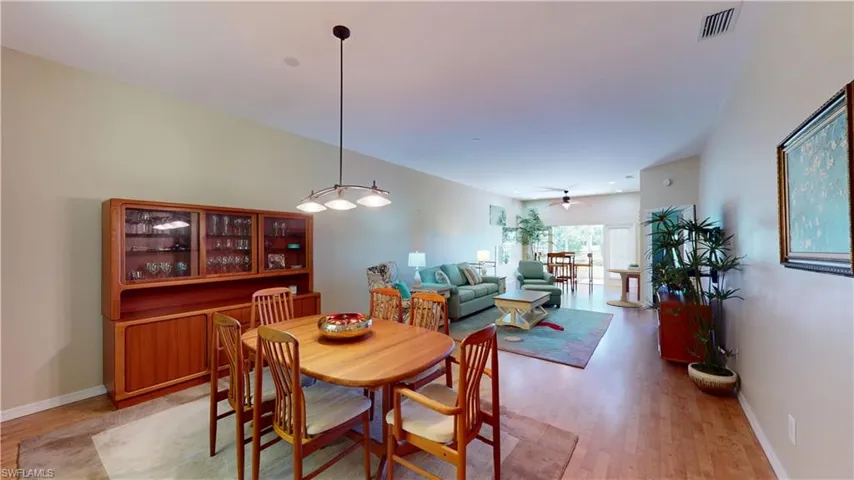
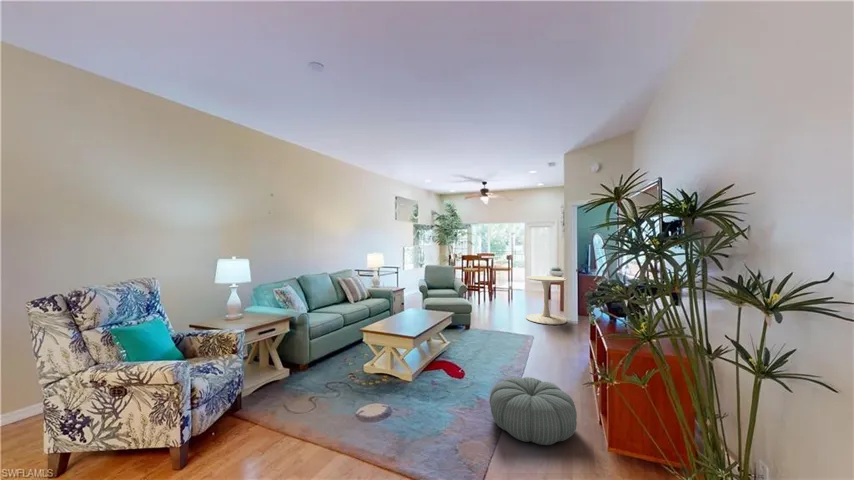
pouf: none [585,323,639,352] -> present [490,377,577,445]

